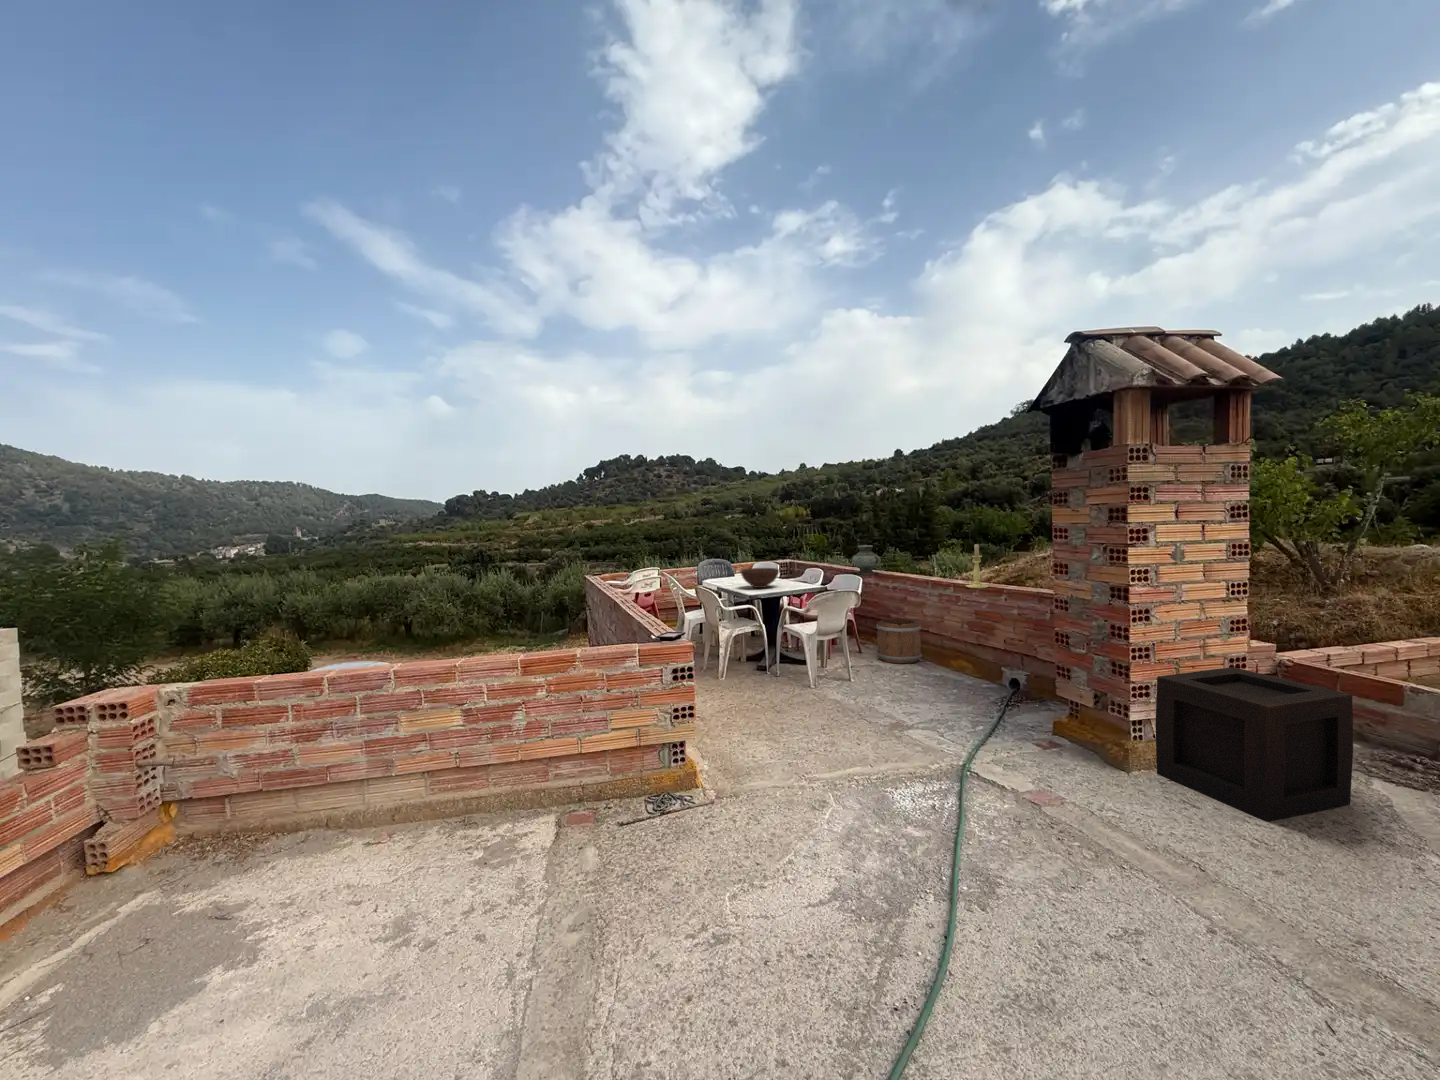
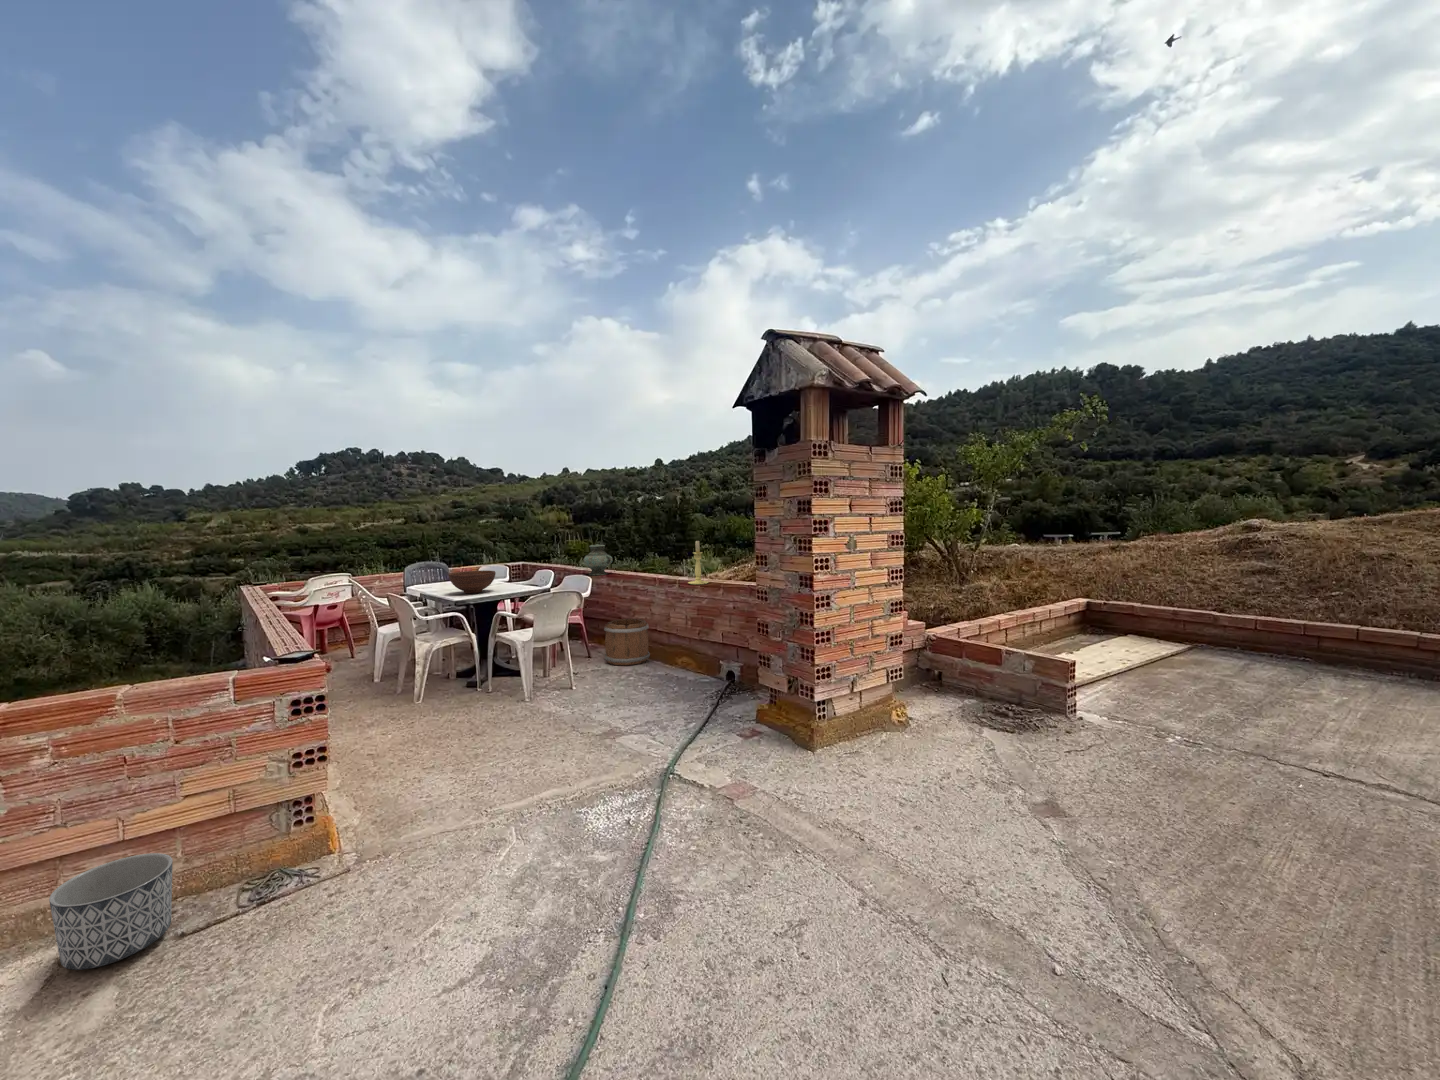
wooden crate: present [1155,667,1353,821] -> none [836,645,976,782]
planter: none [548,768,610,838] -> present [49,853,173,970]

